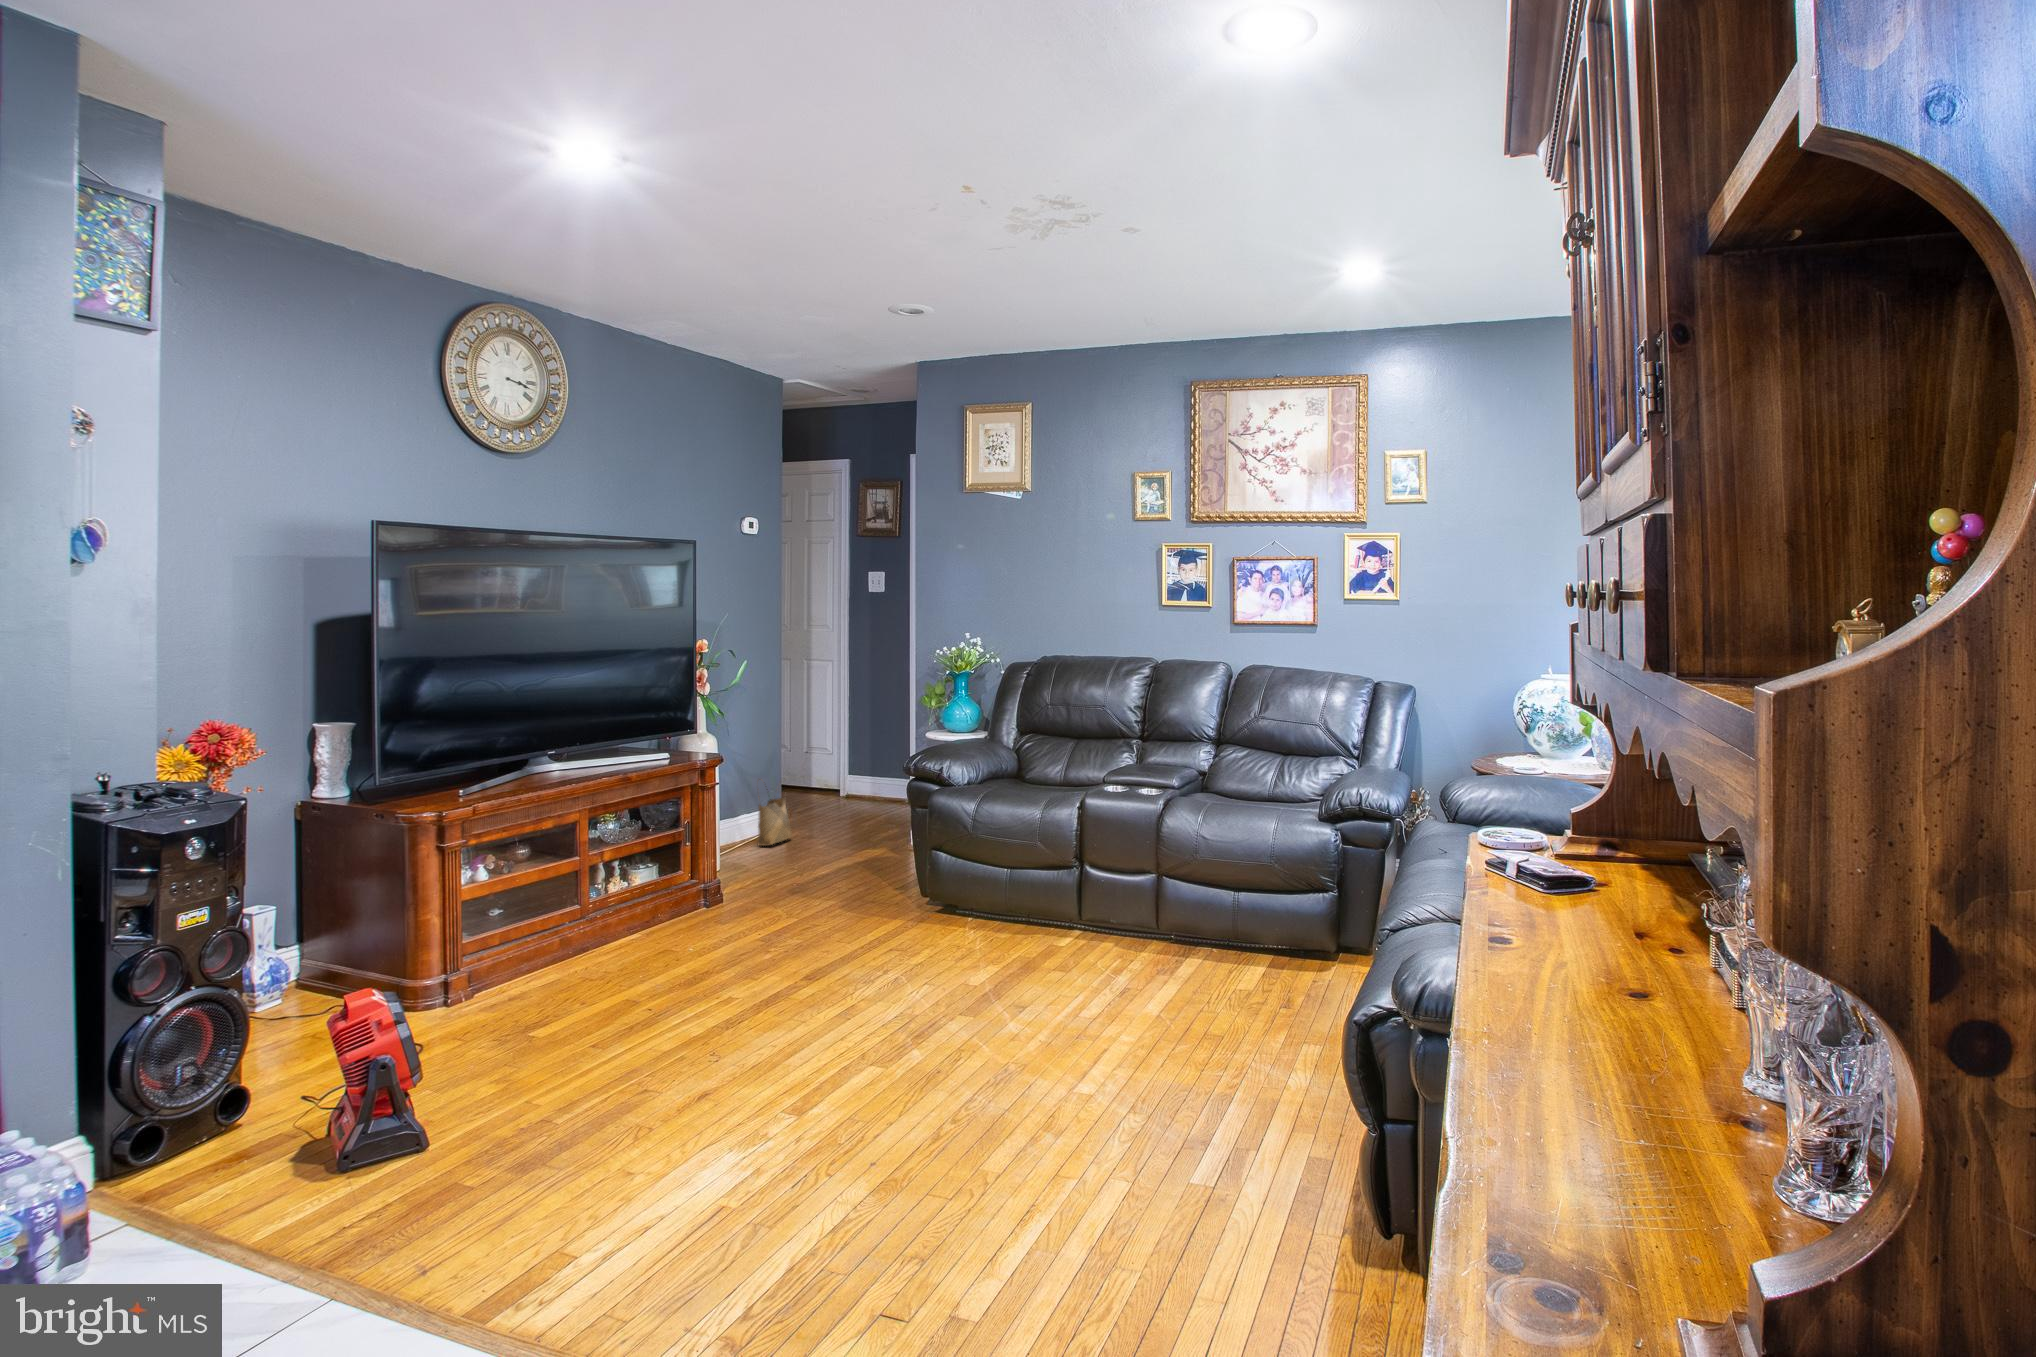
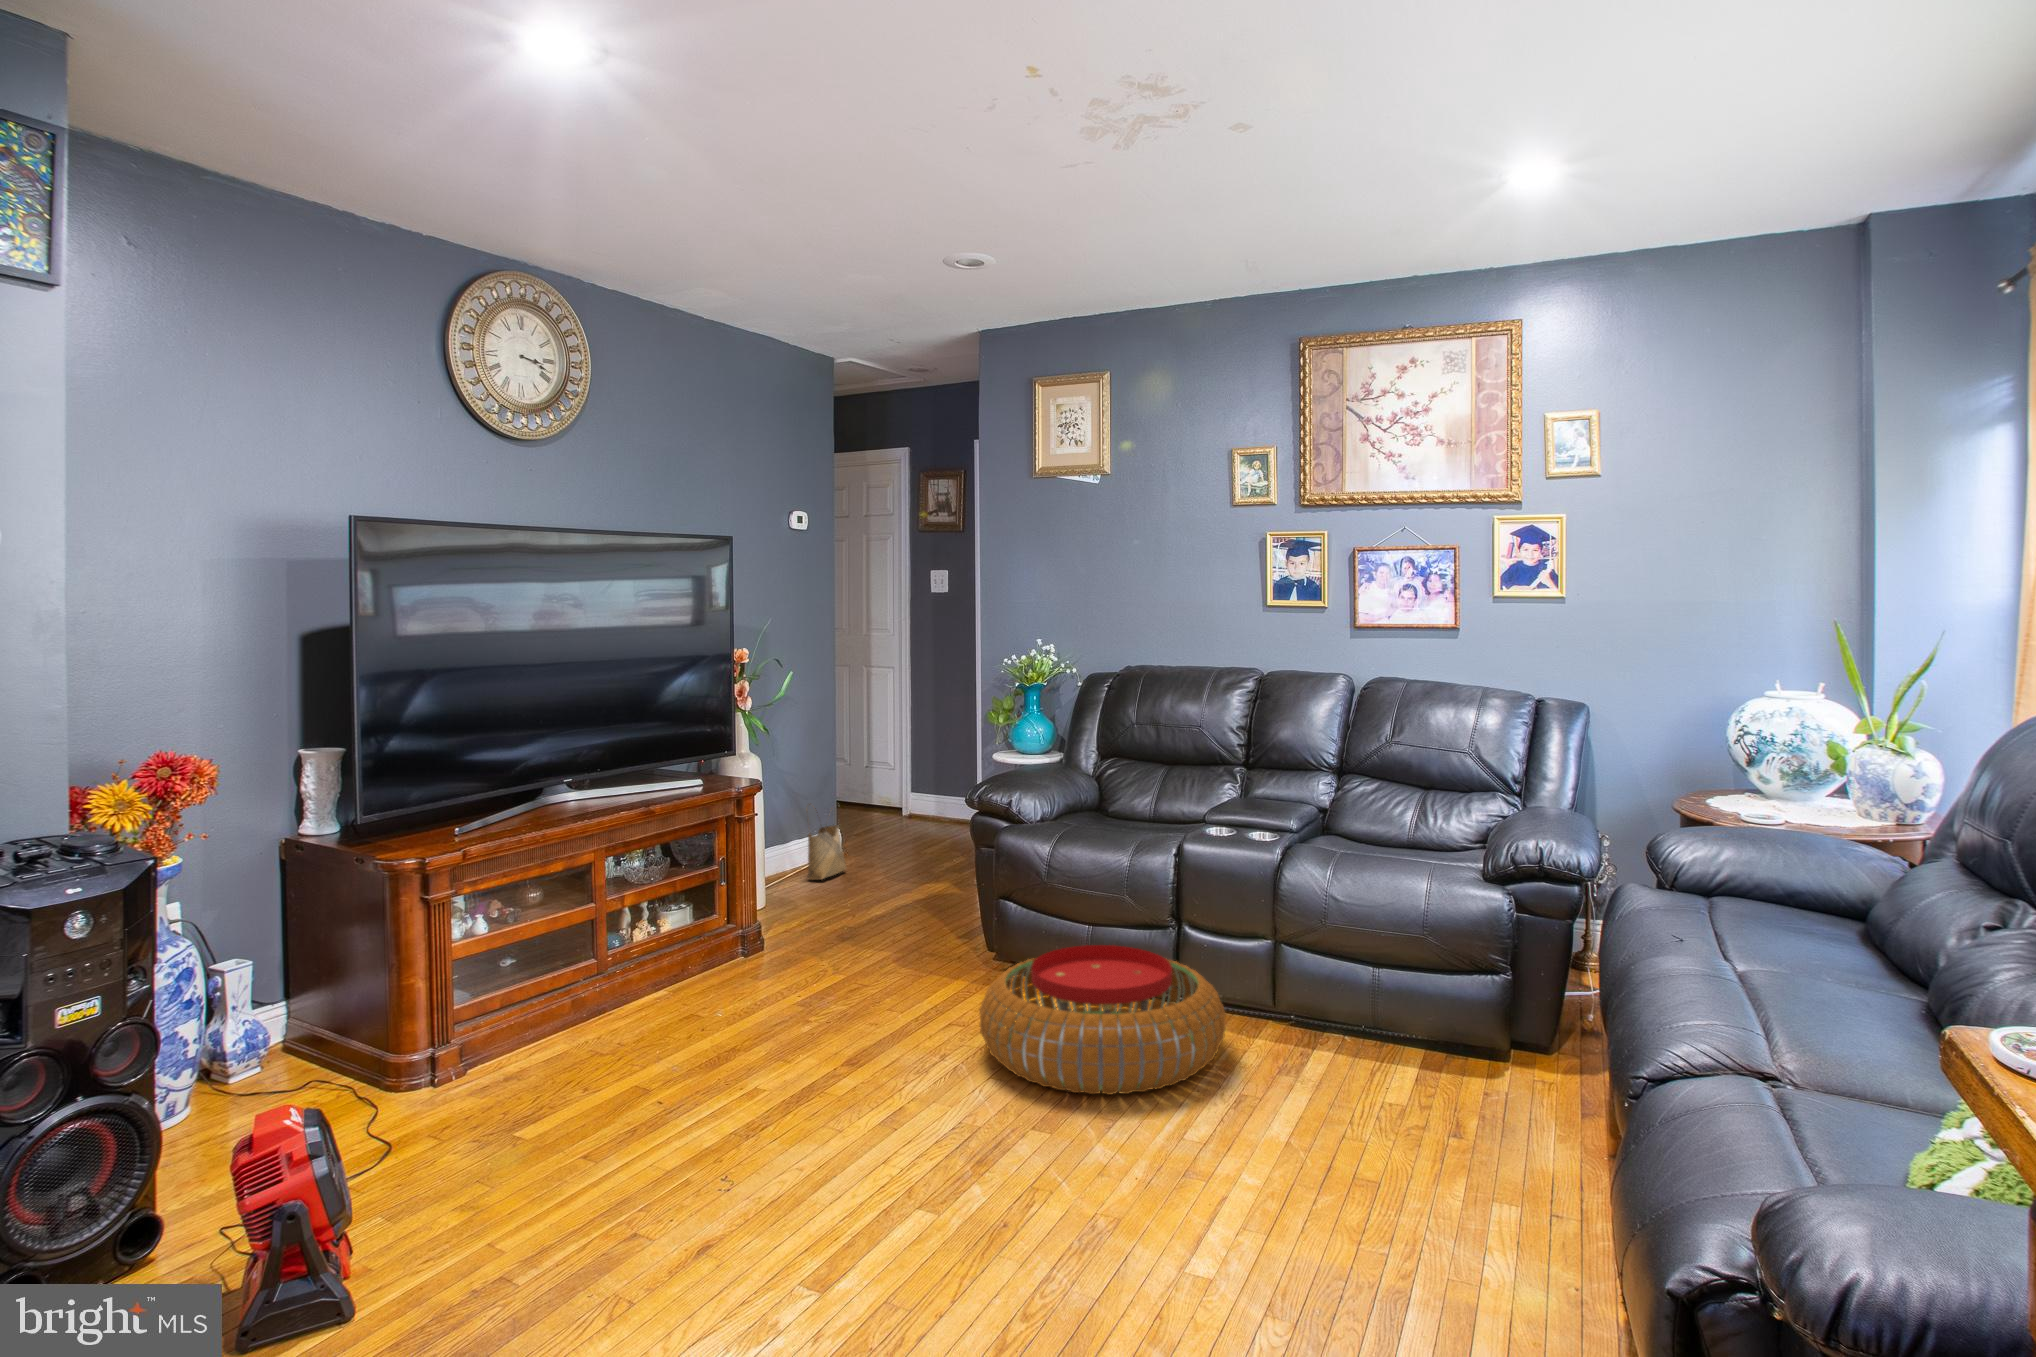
pouf: none [914,884,1116,999] -> present [979,945,1226,1095]

